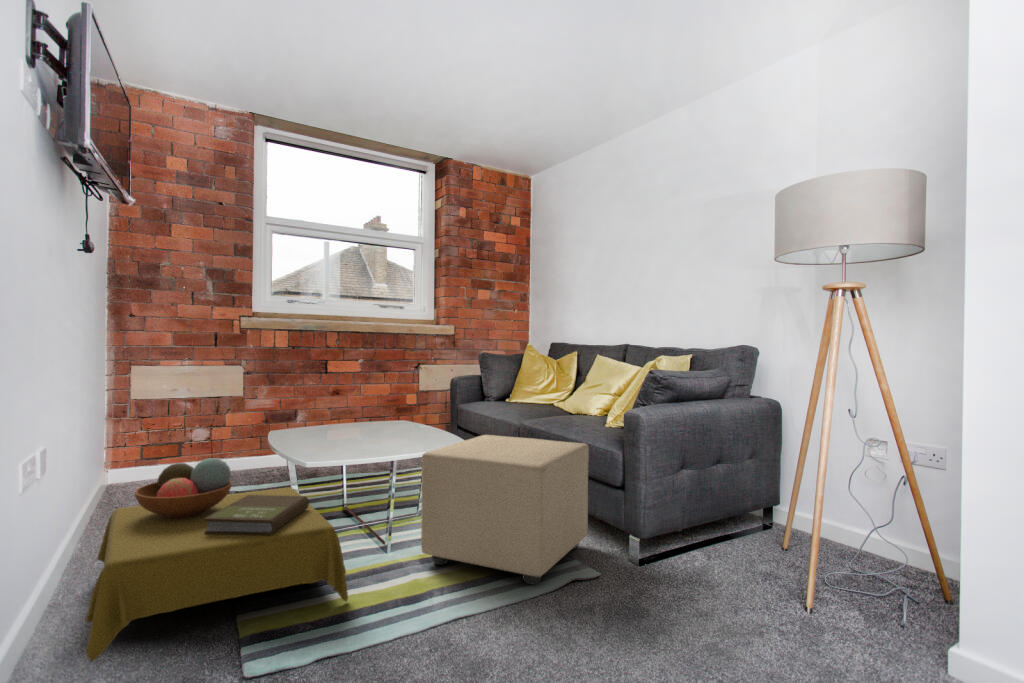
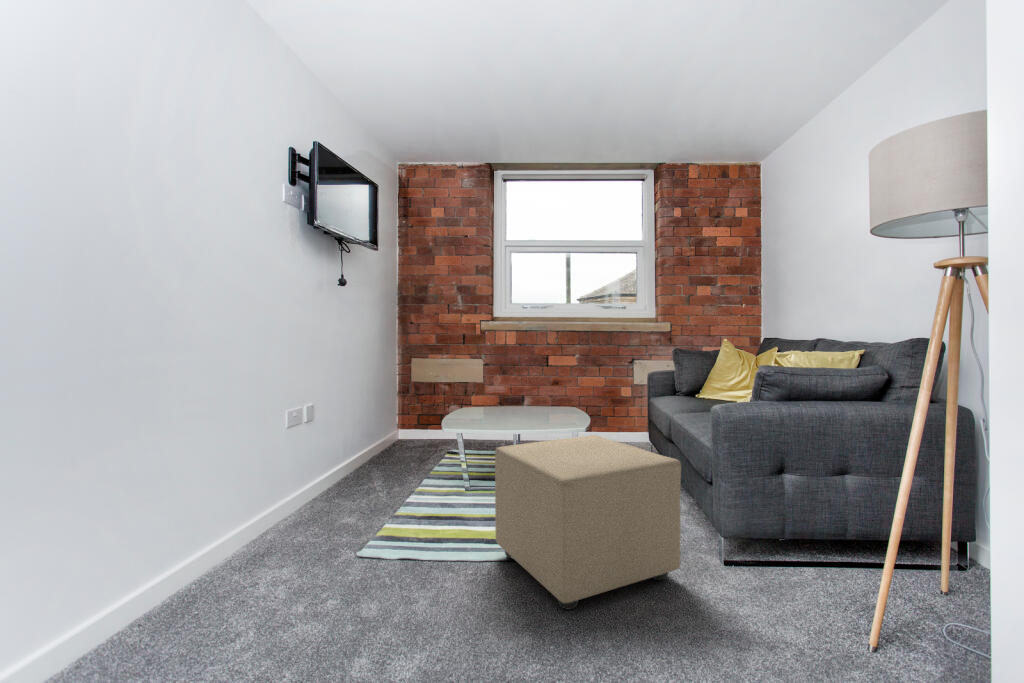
side table: present [85,458,348,662] -> none [225,431,441,571]

